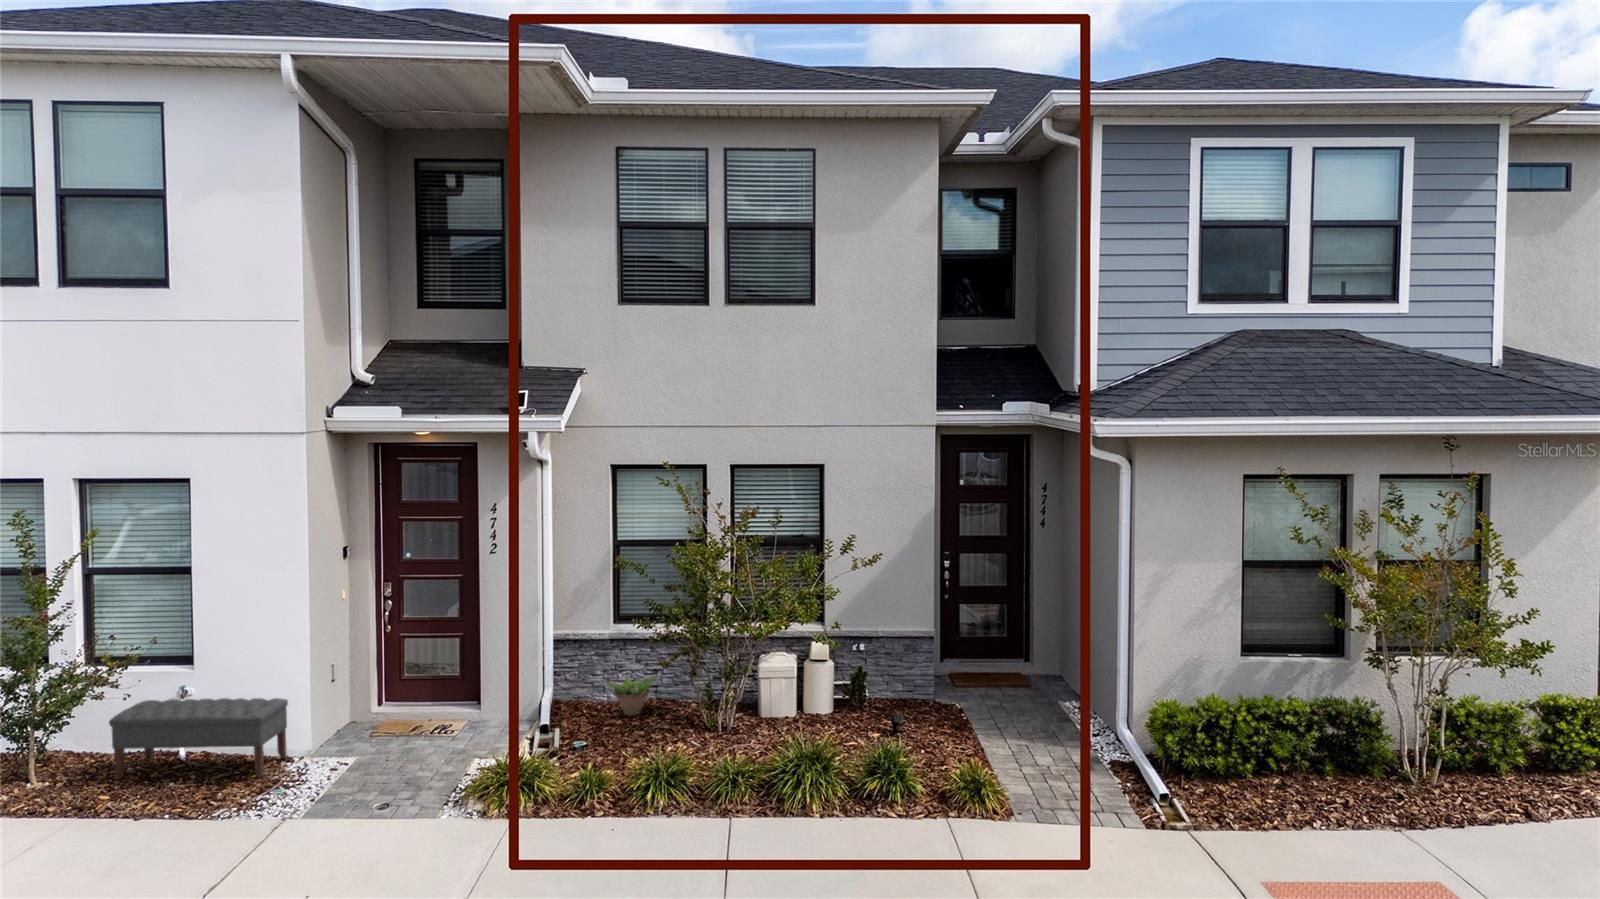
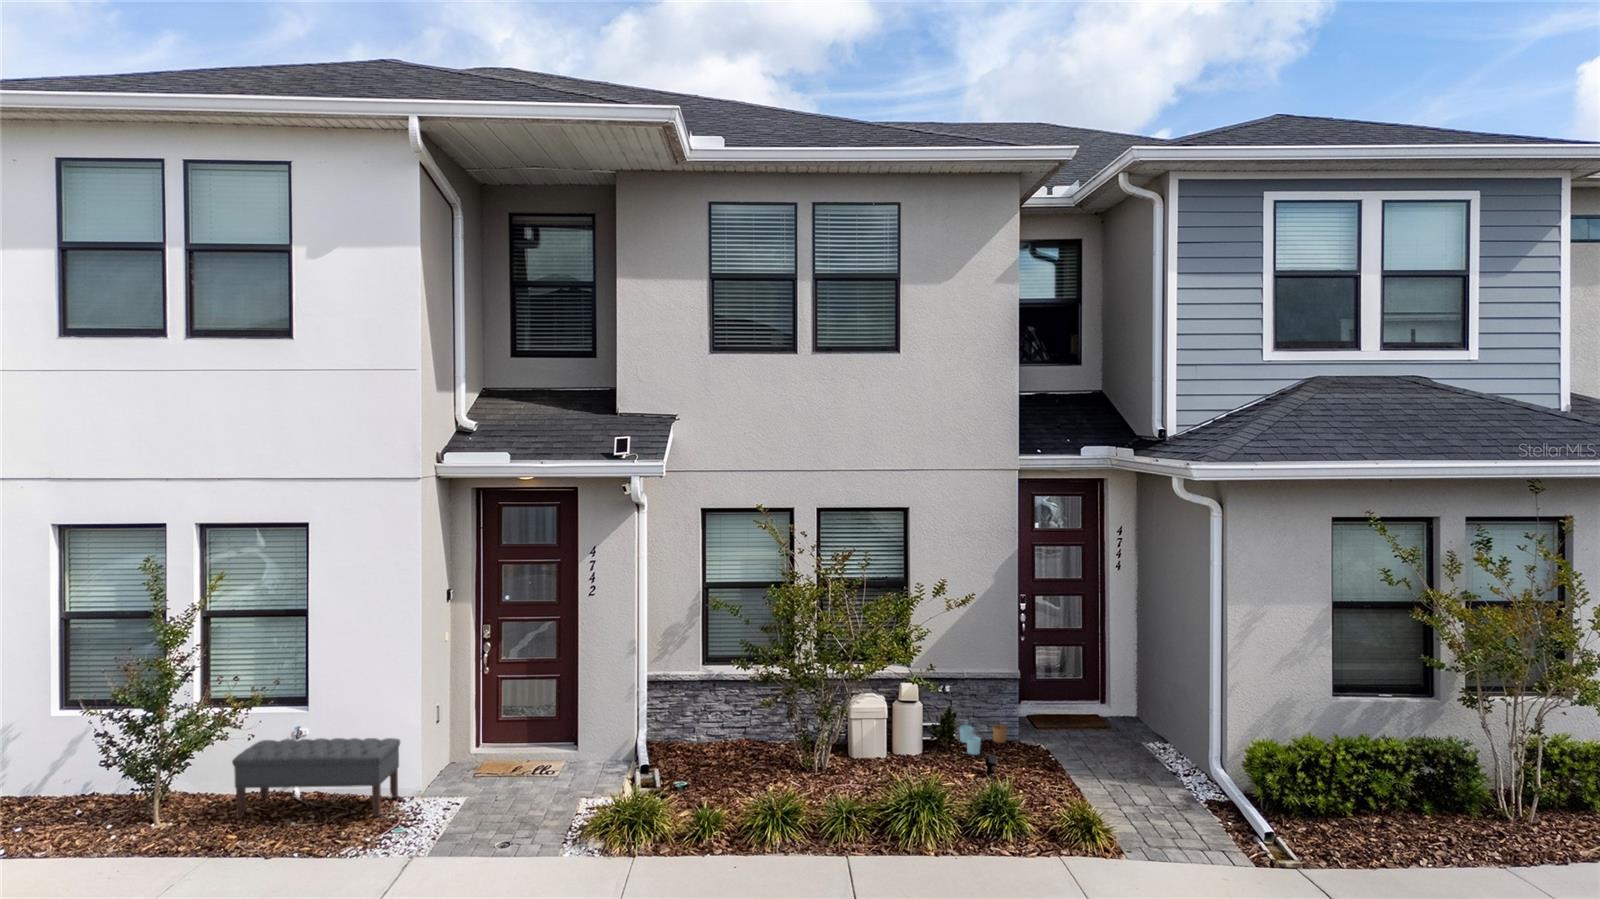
decorative plant: present [605,676,657,715] -> none [691,715,753,755]
bucket: none [875,679,923,715] -> present [960,724,1007,755]

